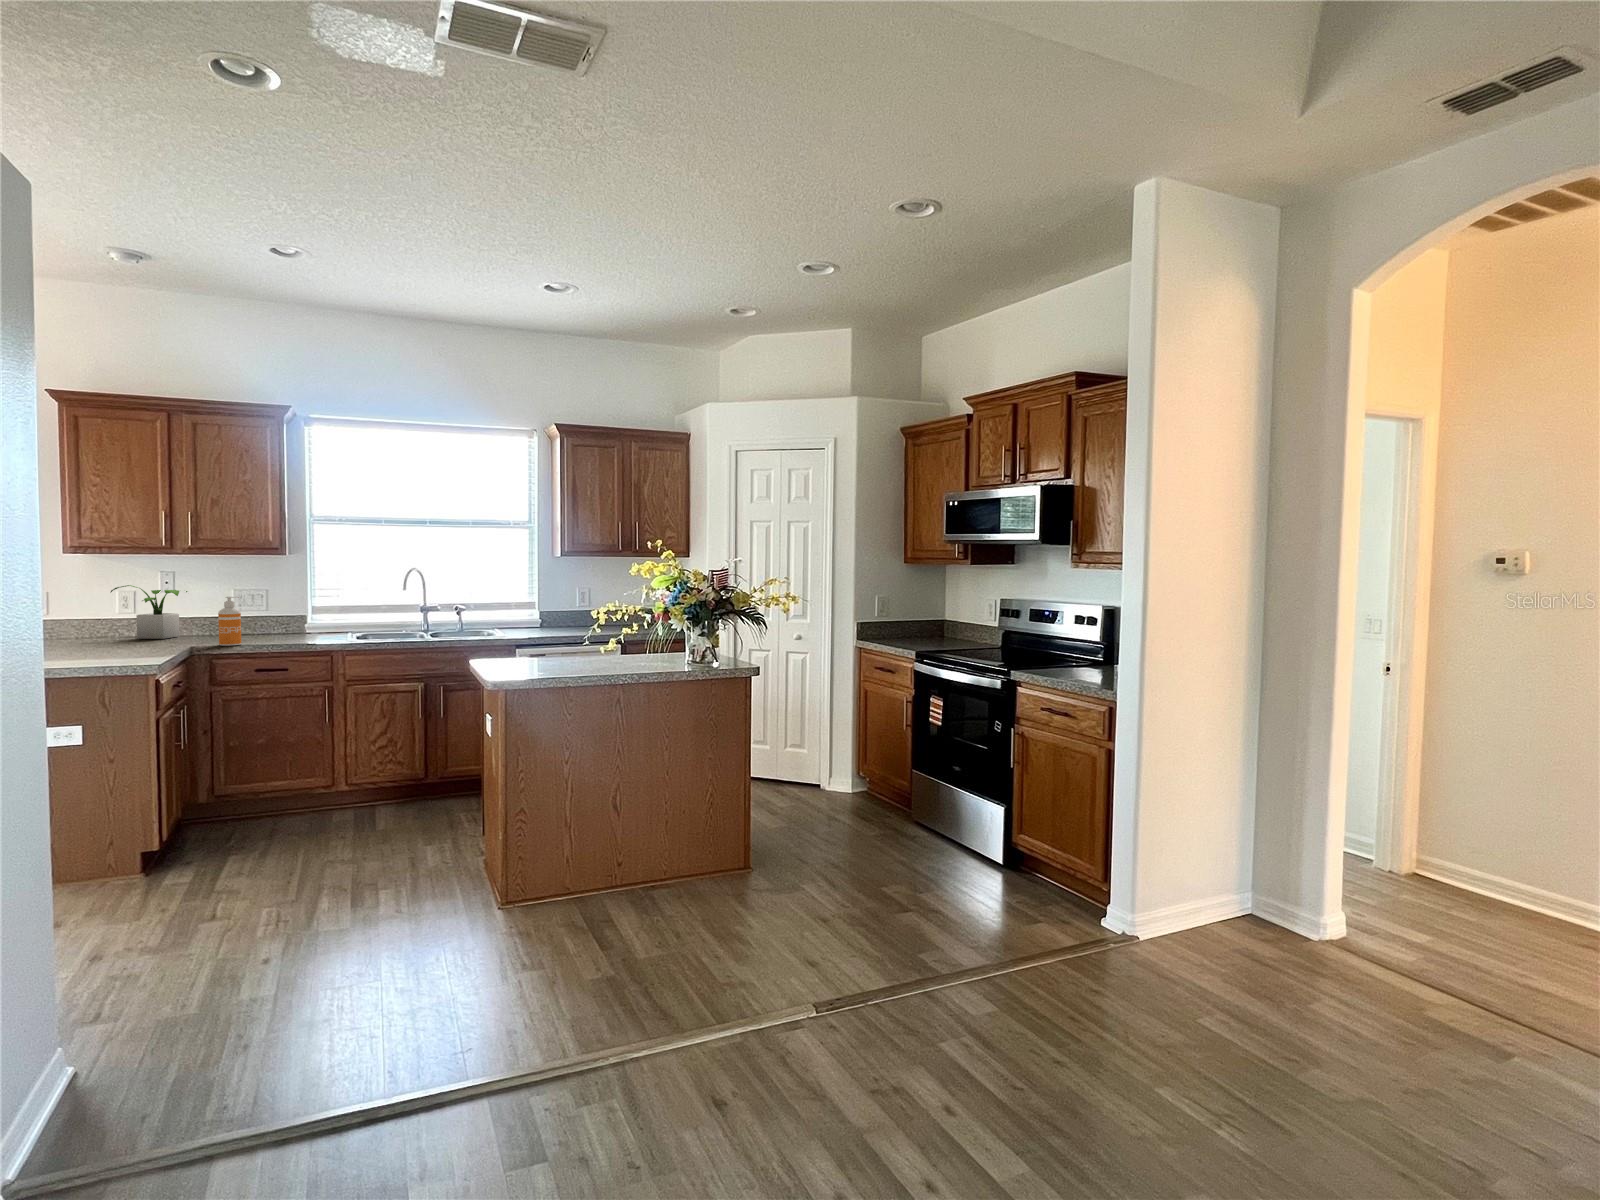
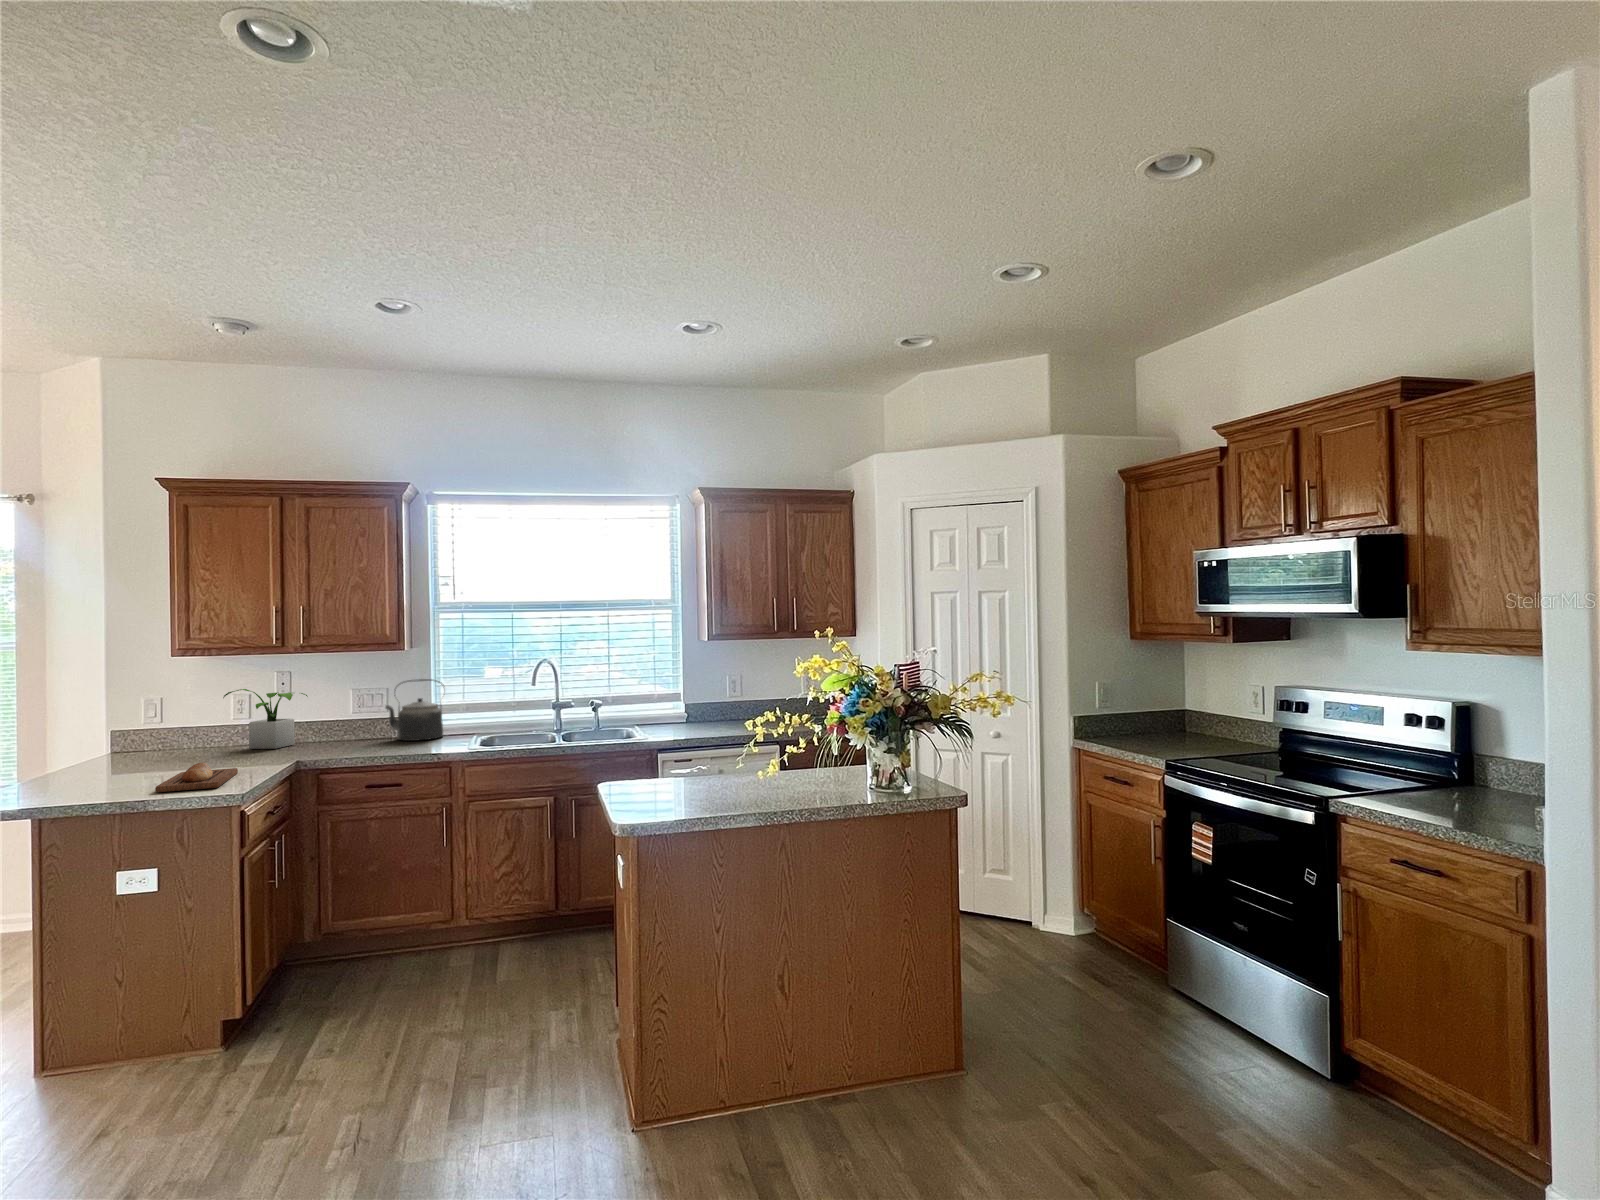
kettle: none [265,582,322,635] -> present [386,679,443,741]
soap dispenser: present [218,597,241,646] -> none [327,701,352,759]
bread loaf: none [74,643,140,664] -> present [155,763,238,792]

